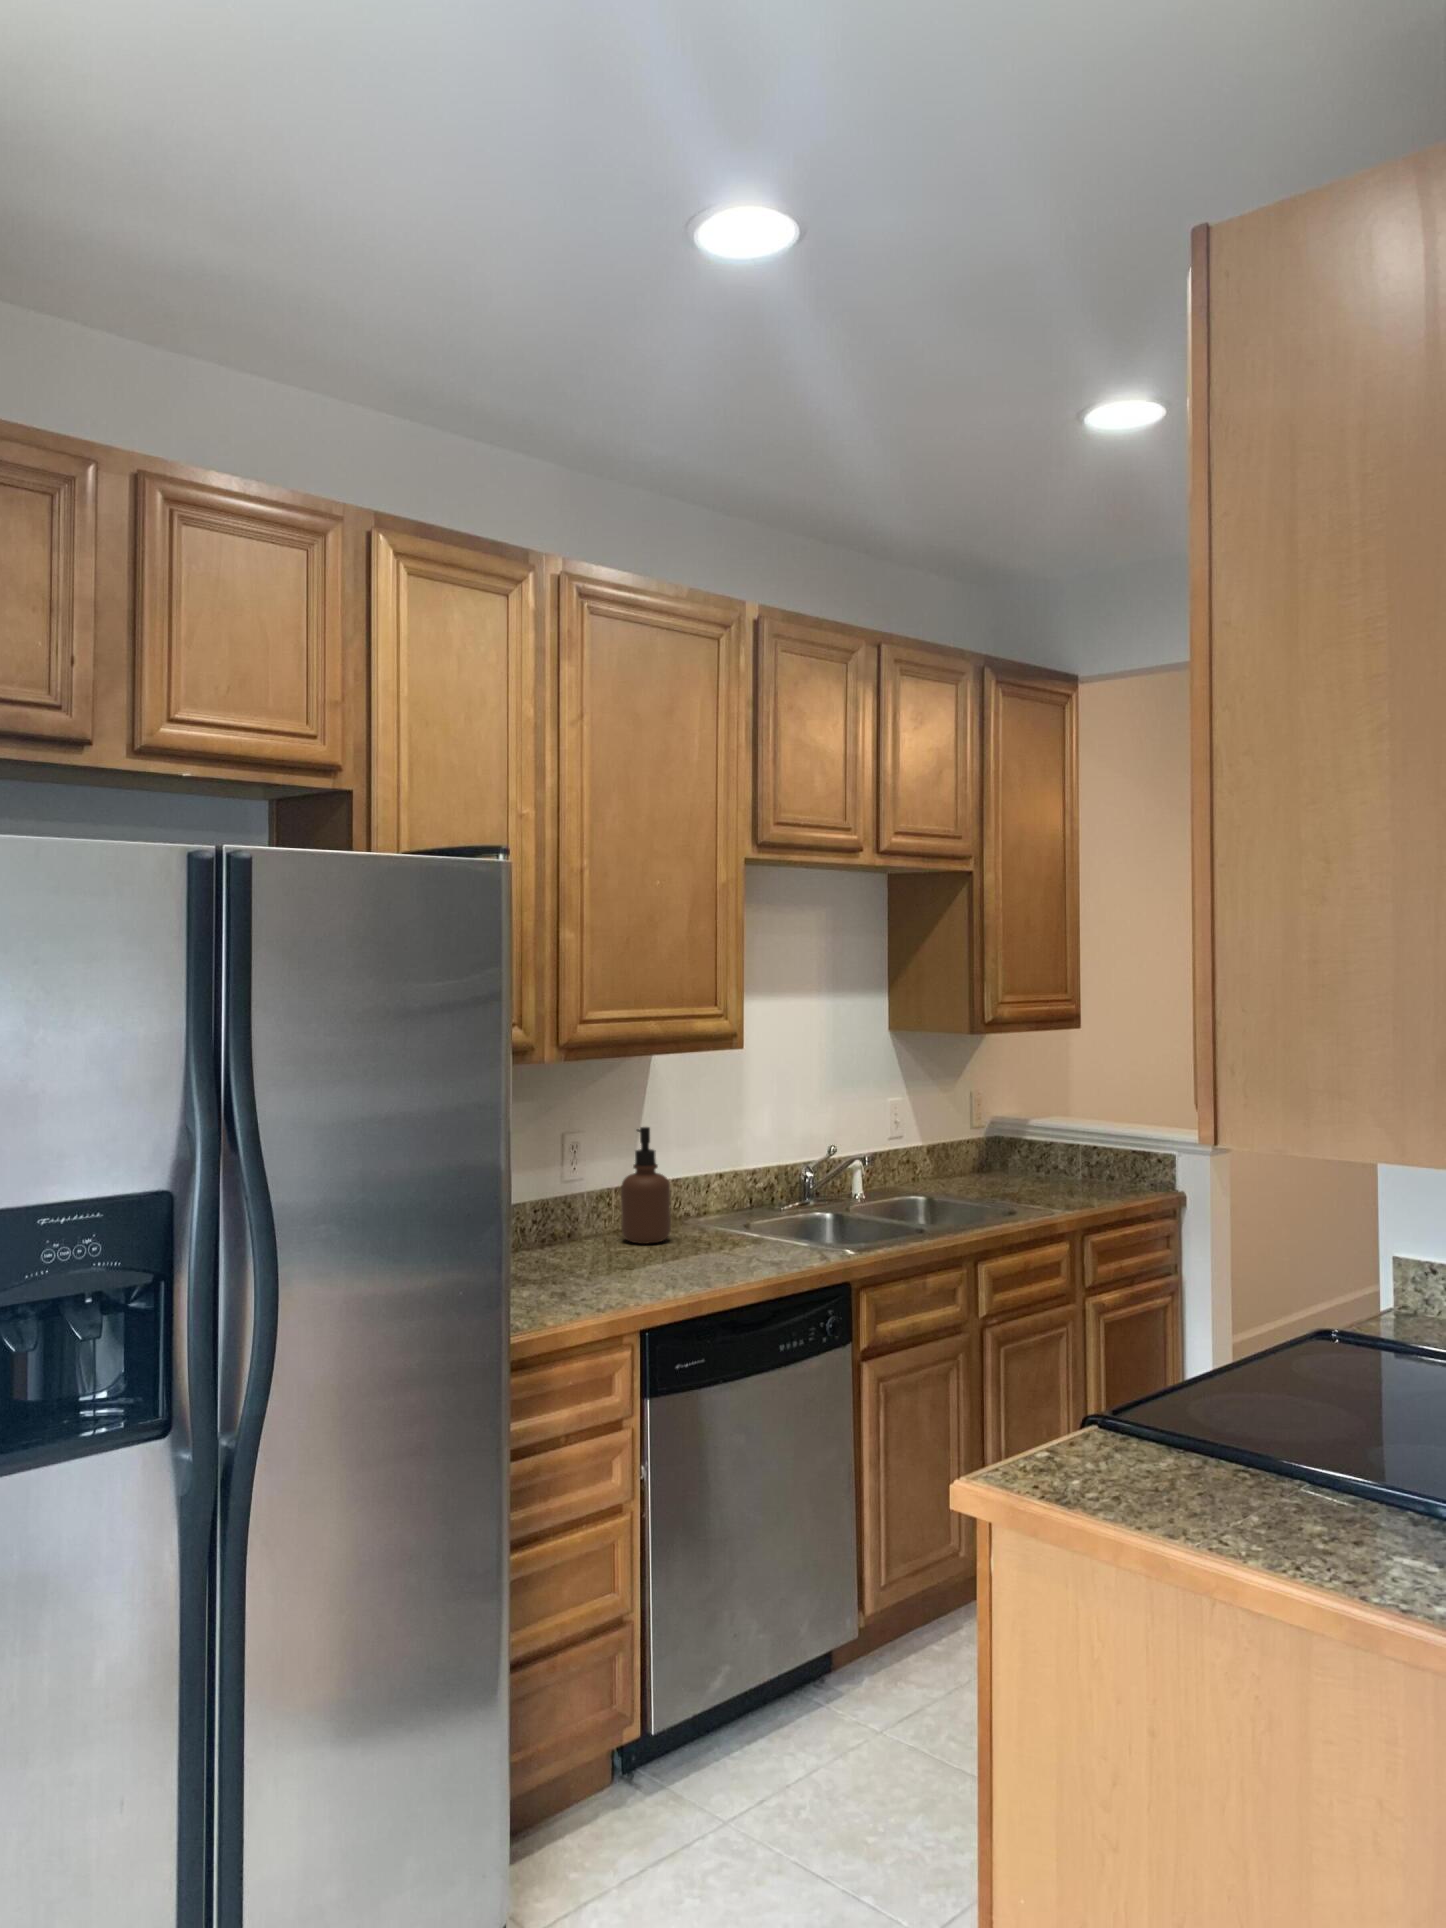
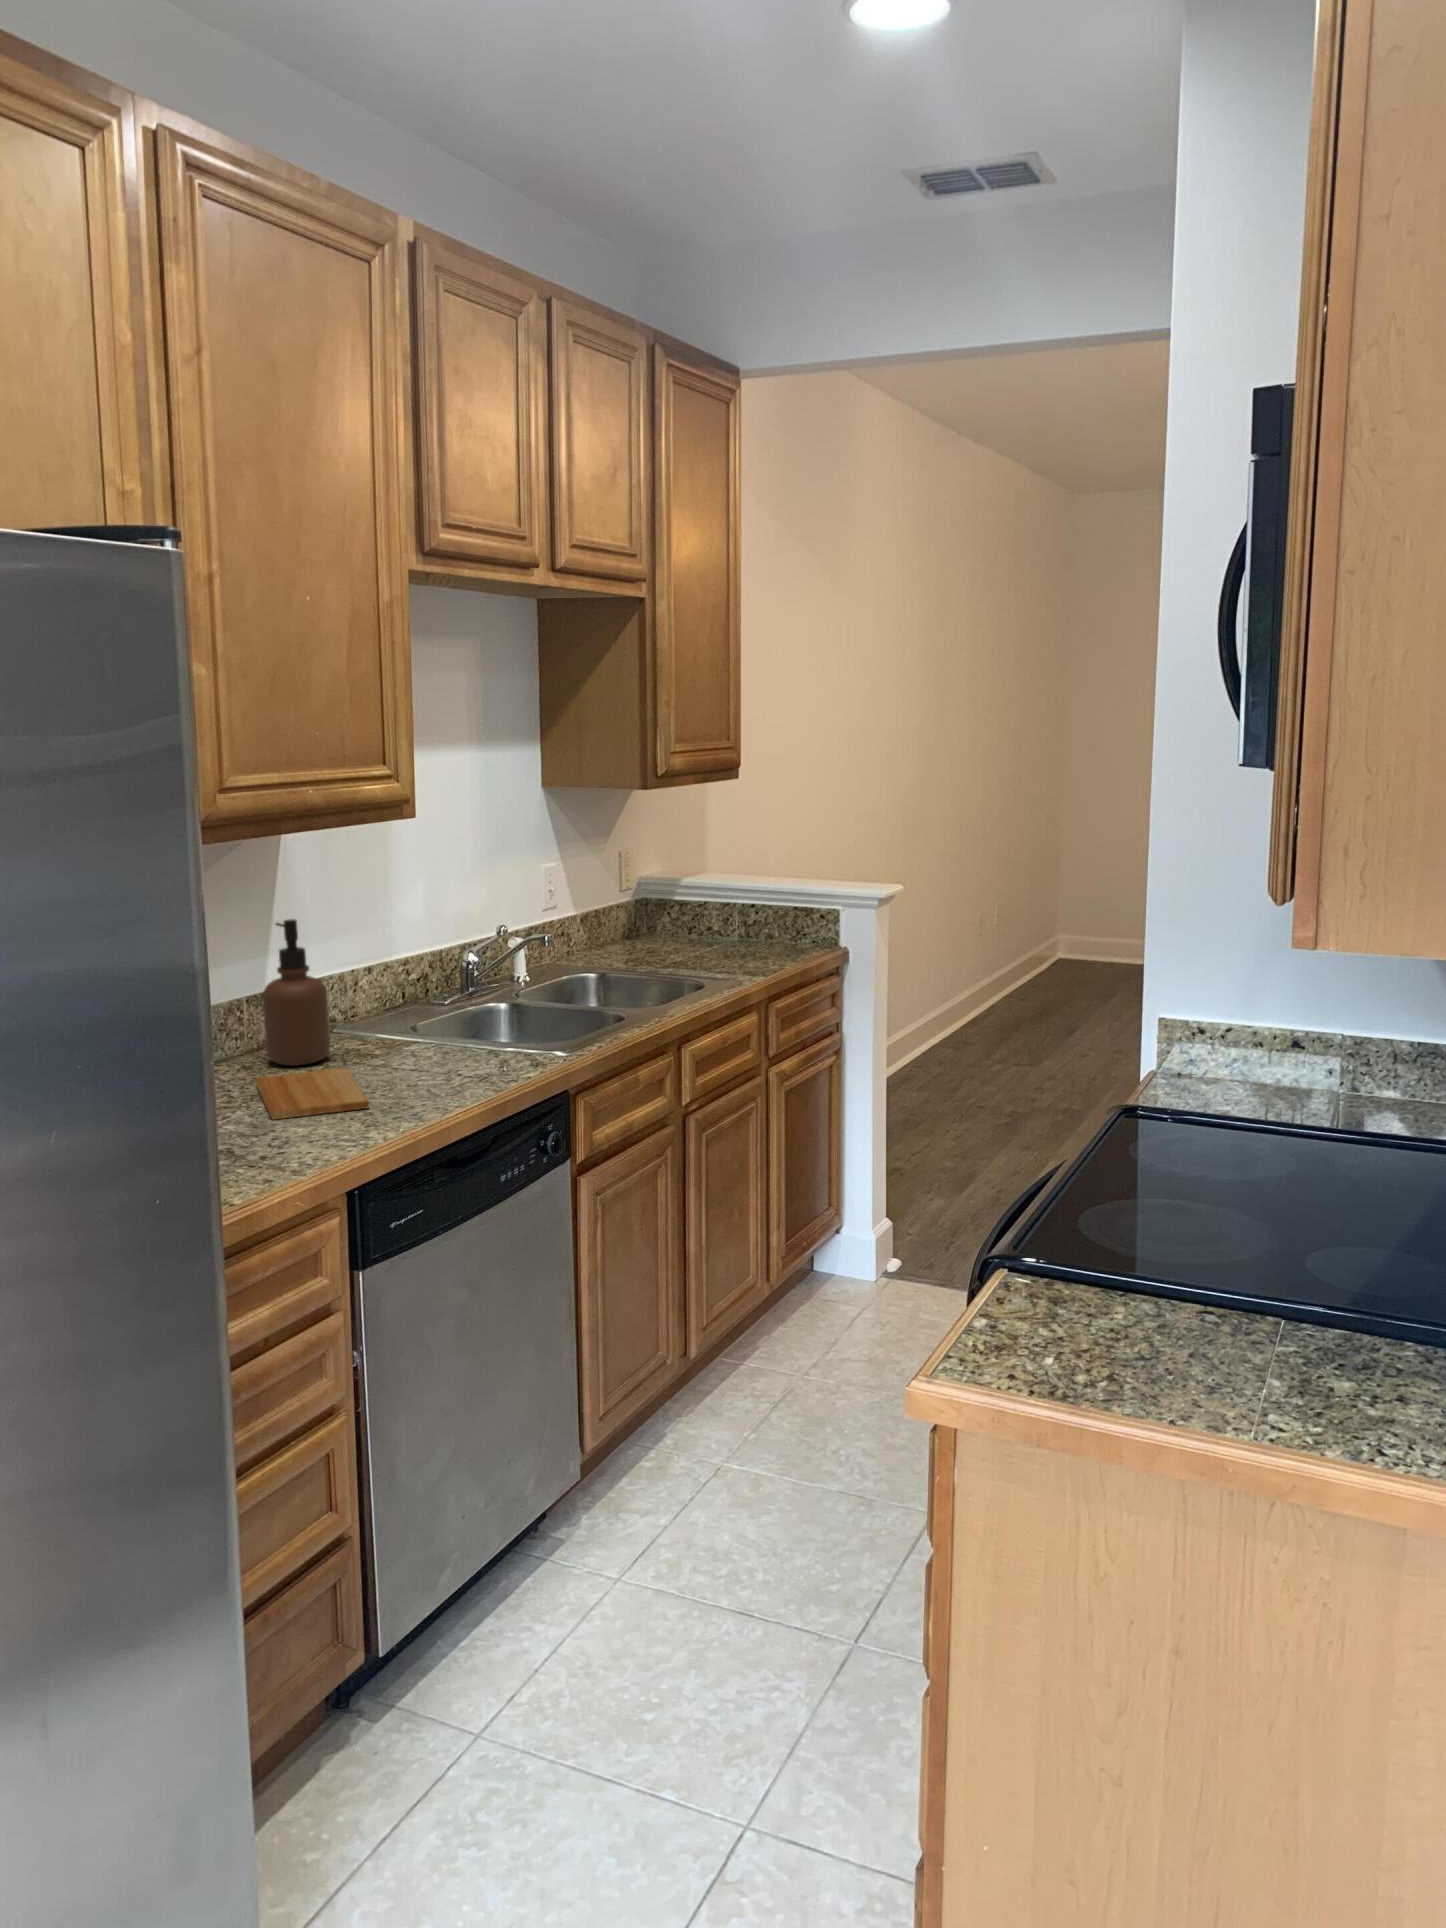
cutting board: none [603,1247,678,1277] -> present [256,1068,369,1119]

